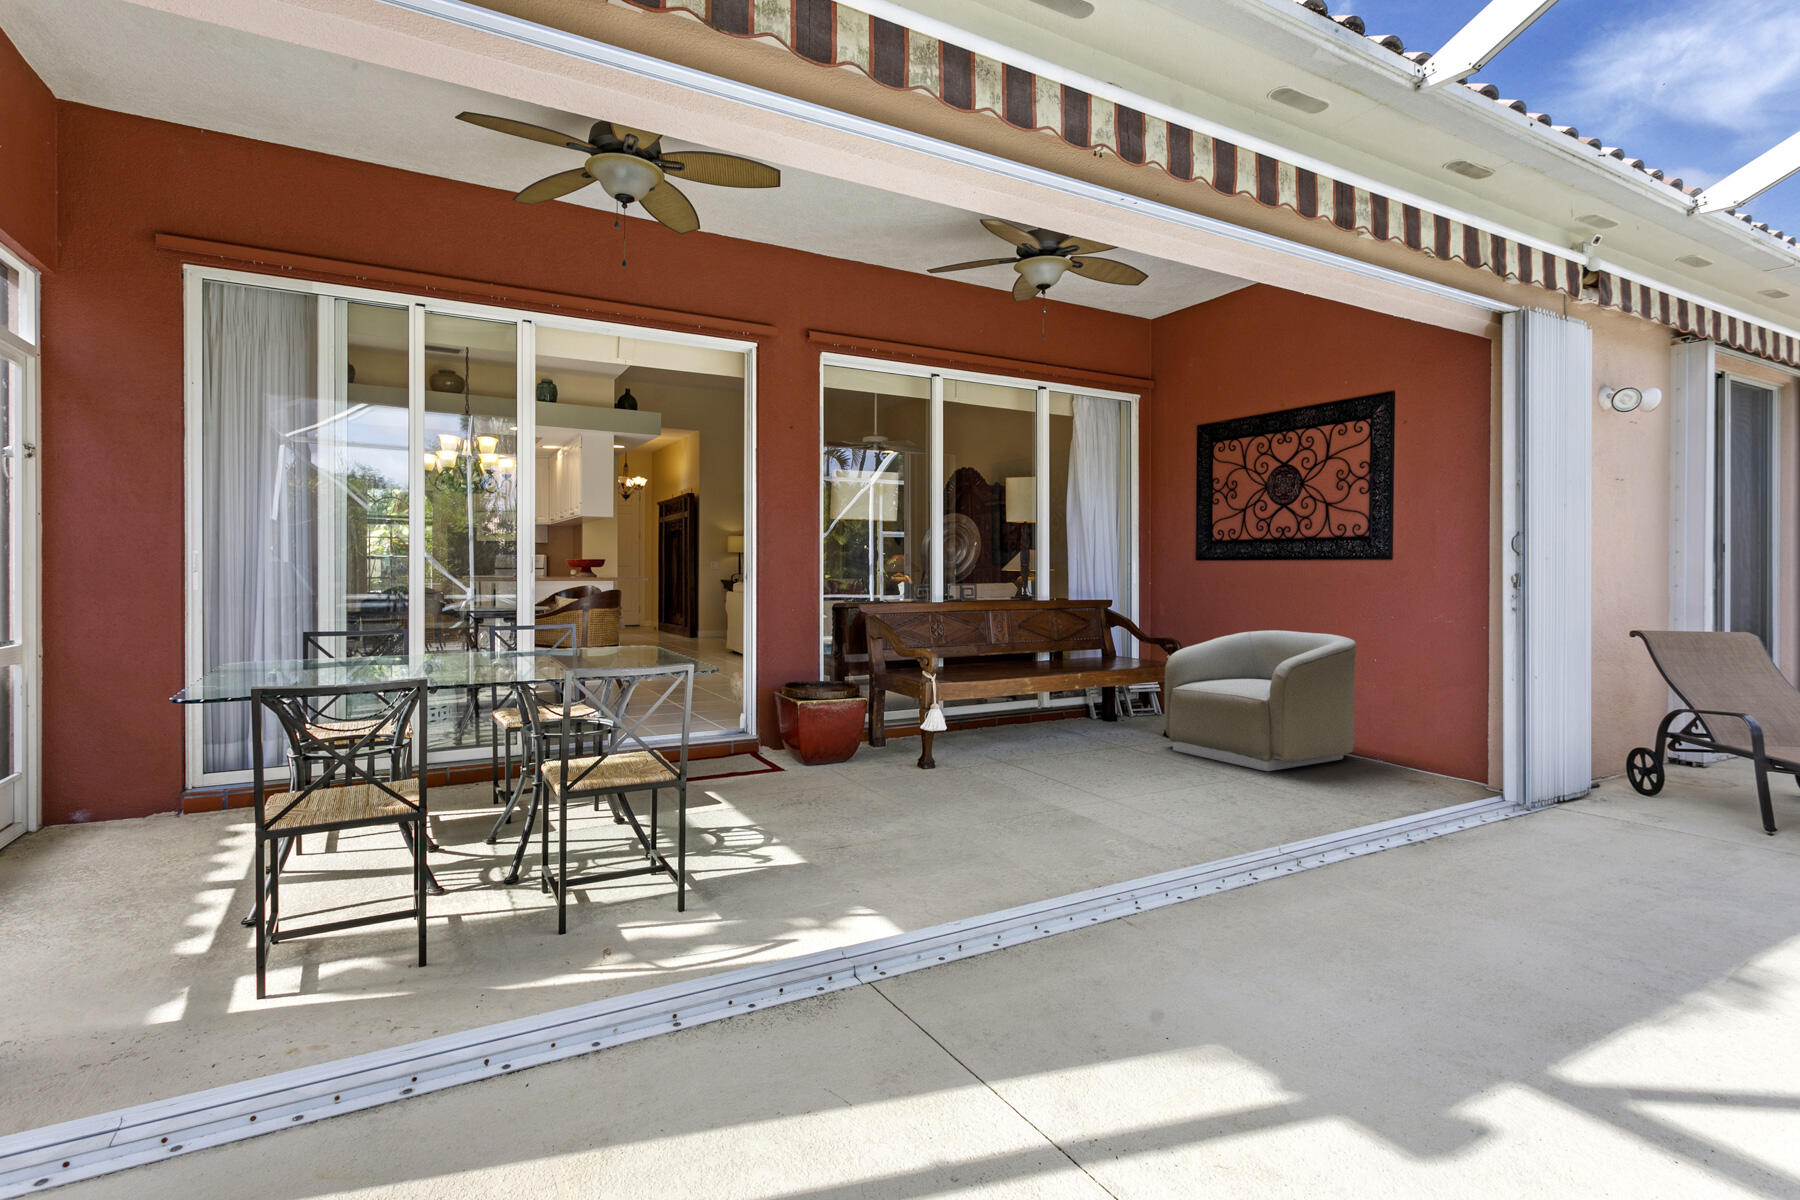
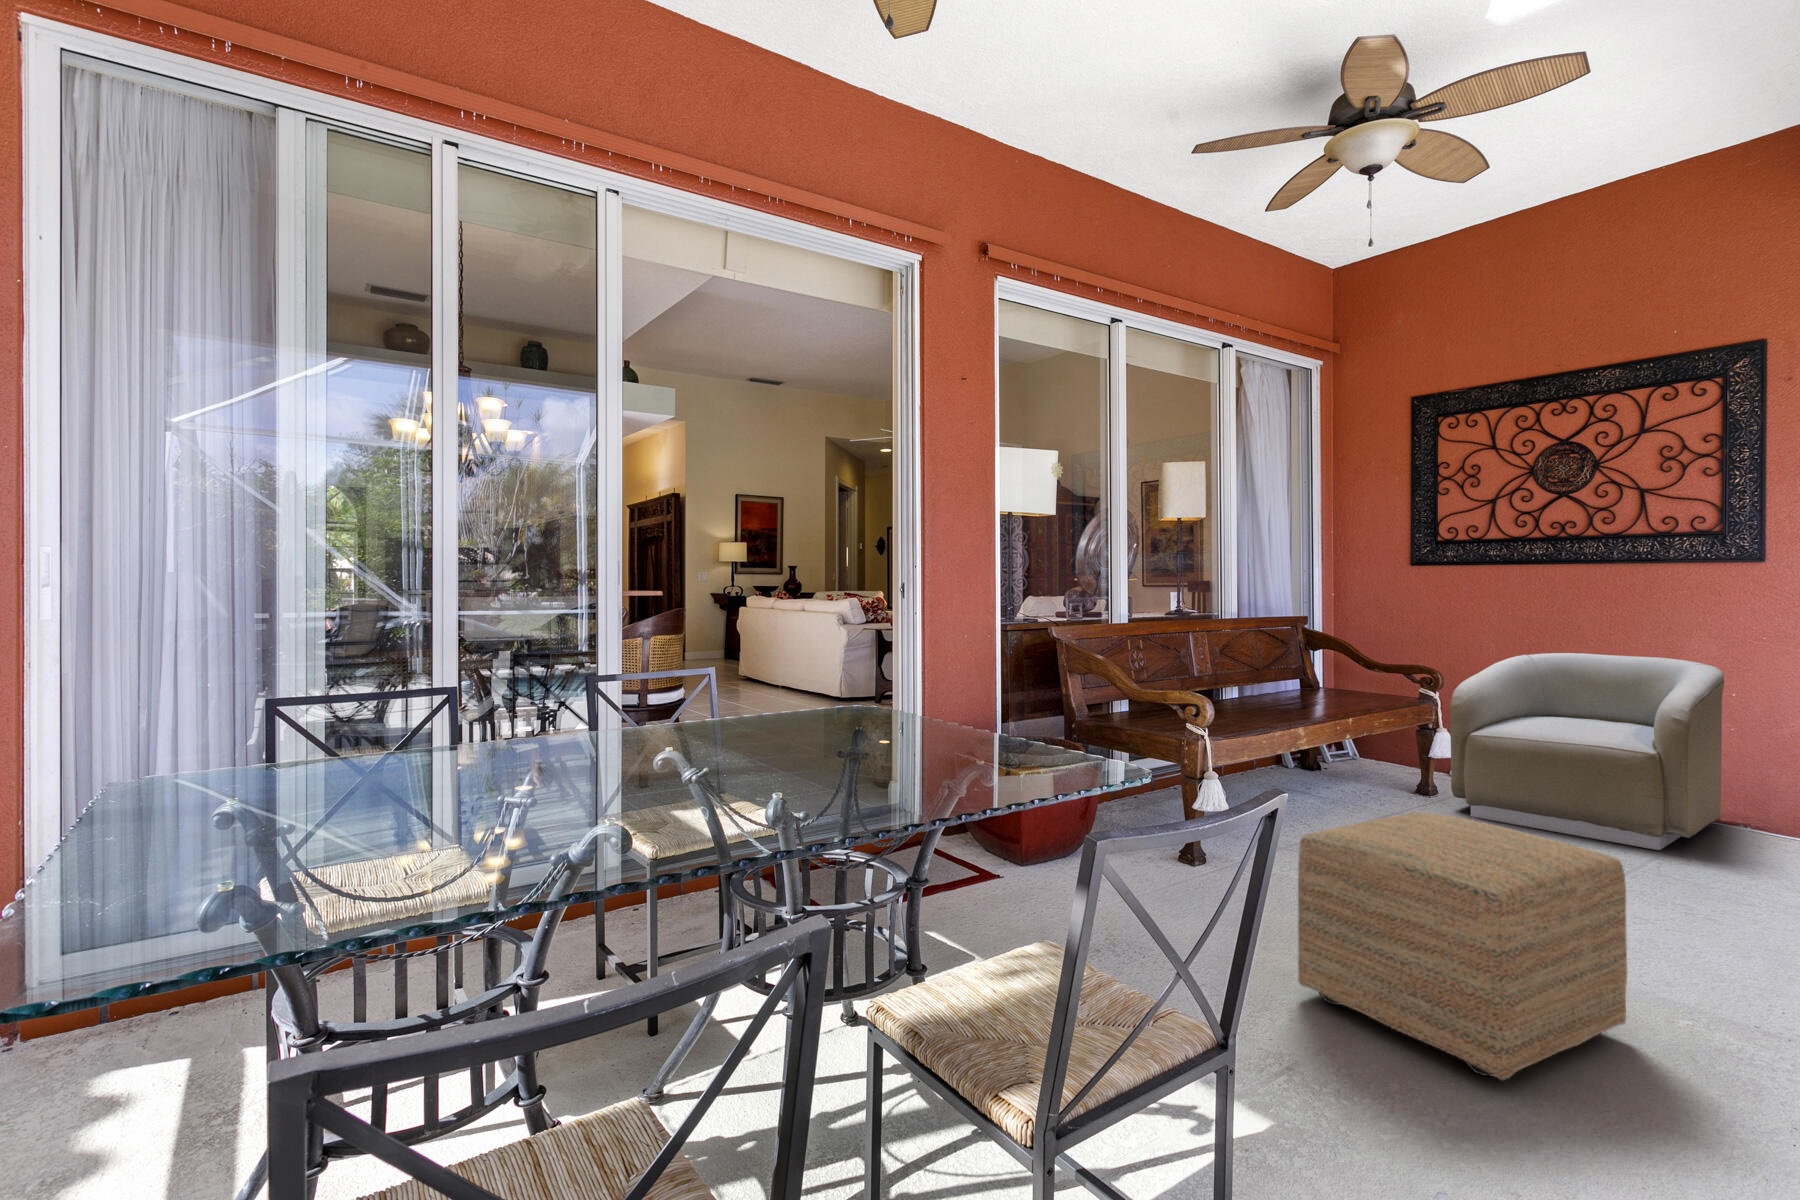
ottoman: none [876,716,1035,847] -> present [1298,812,1627,1080]

